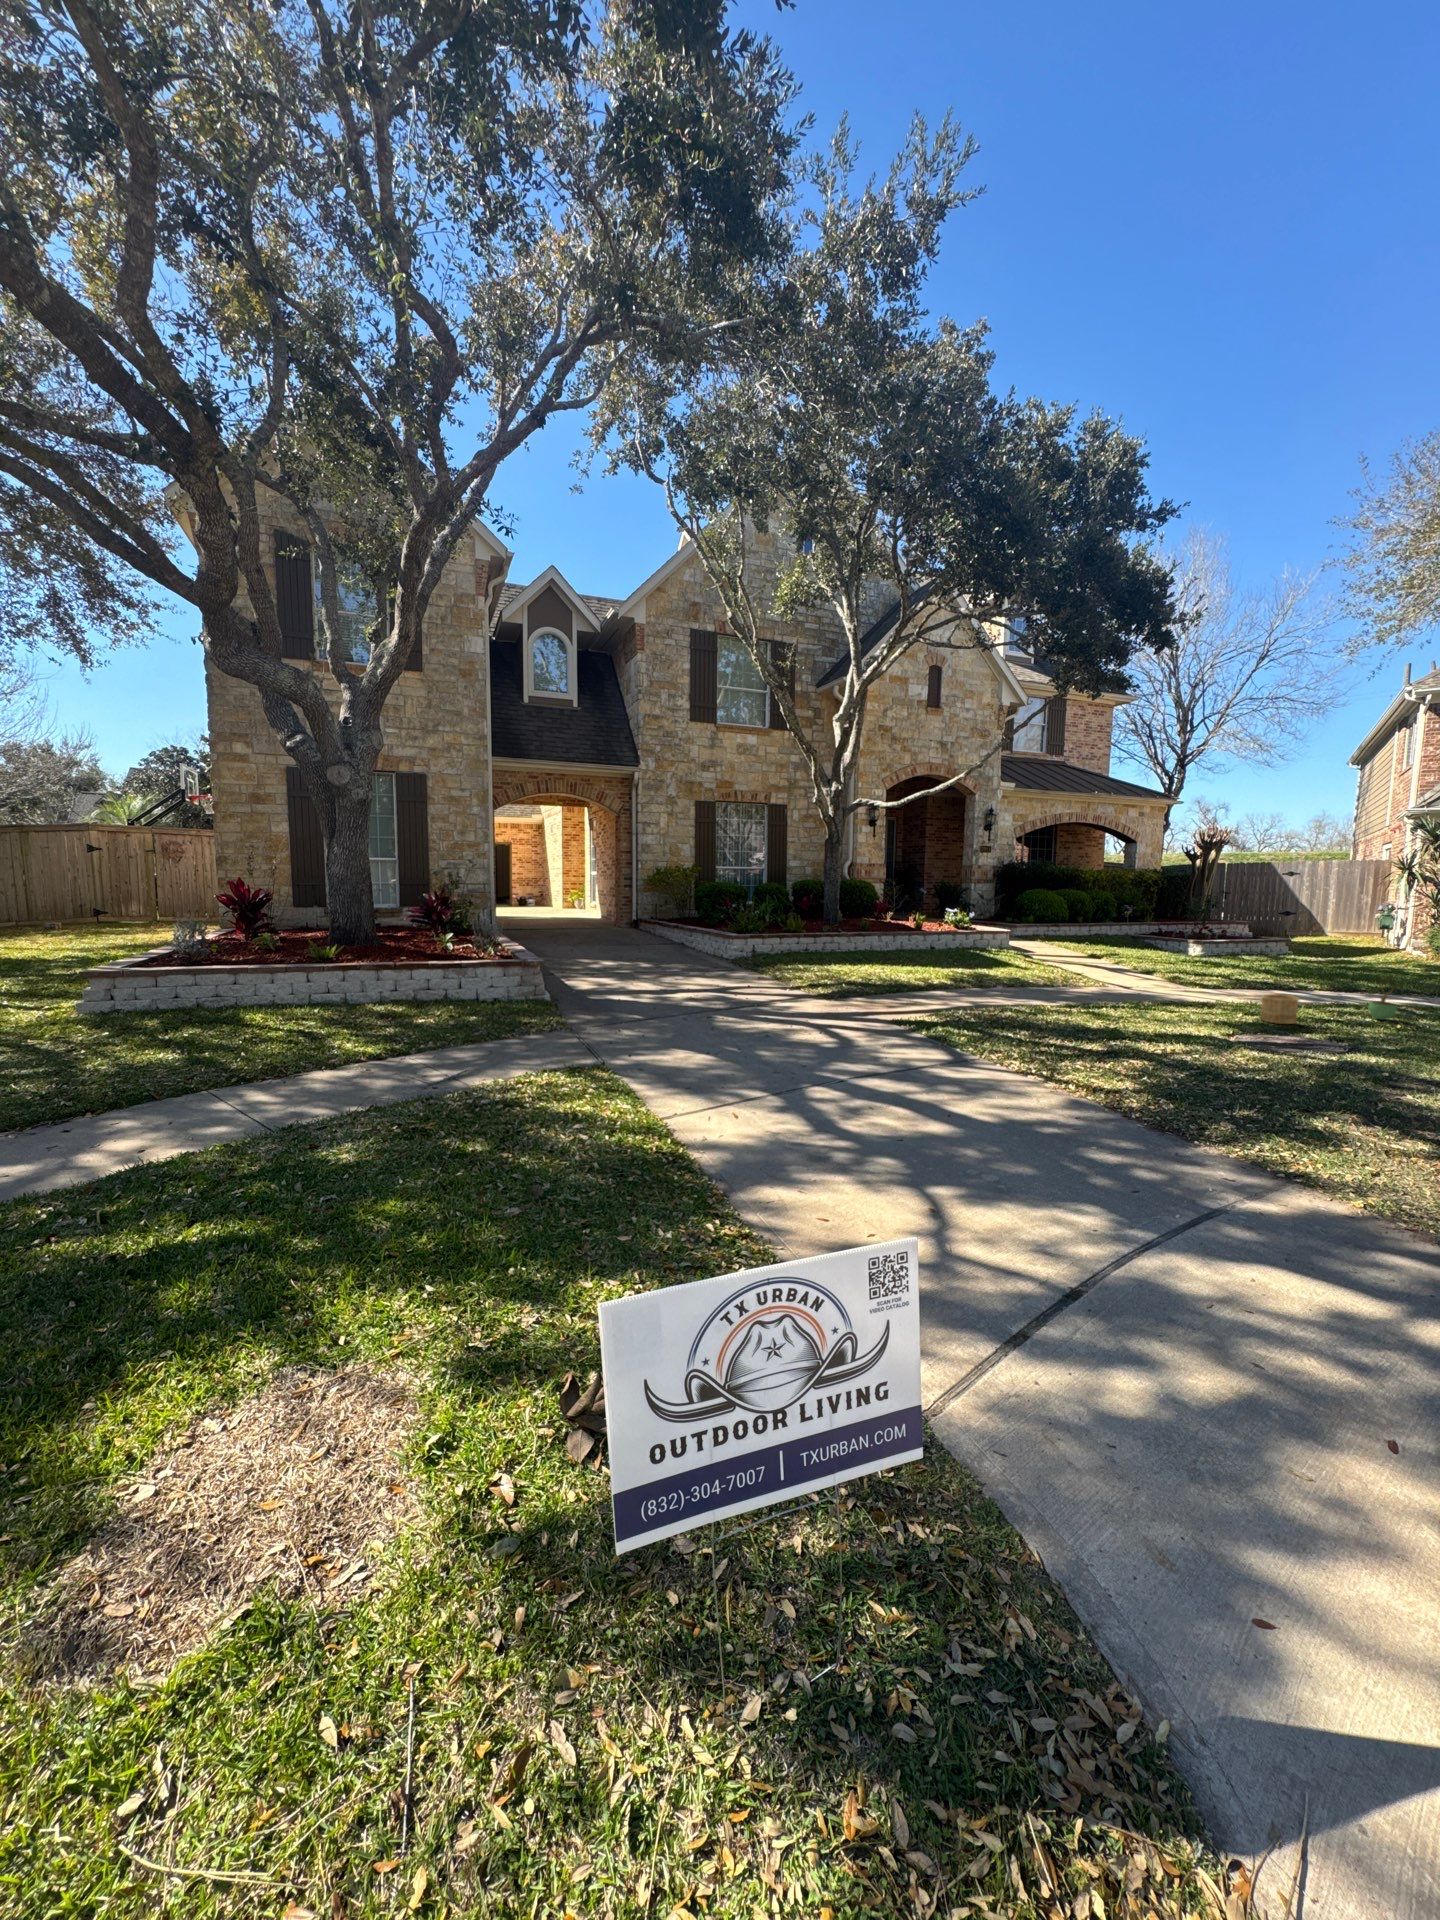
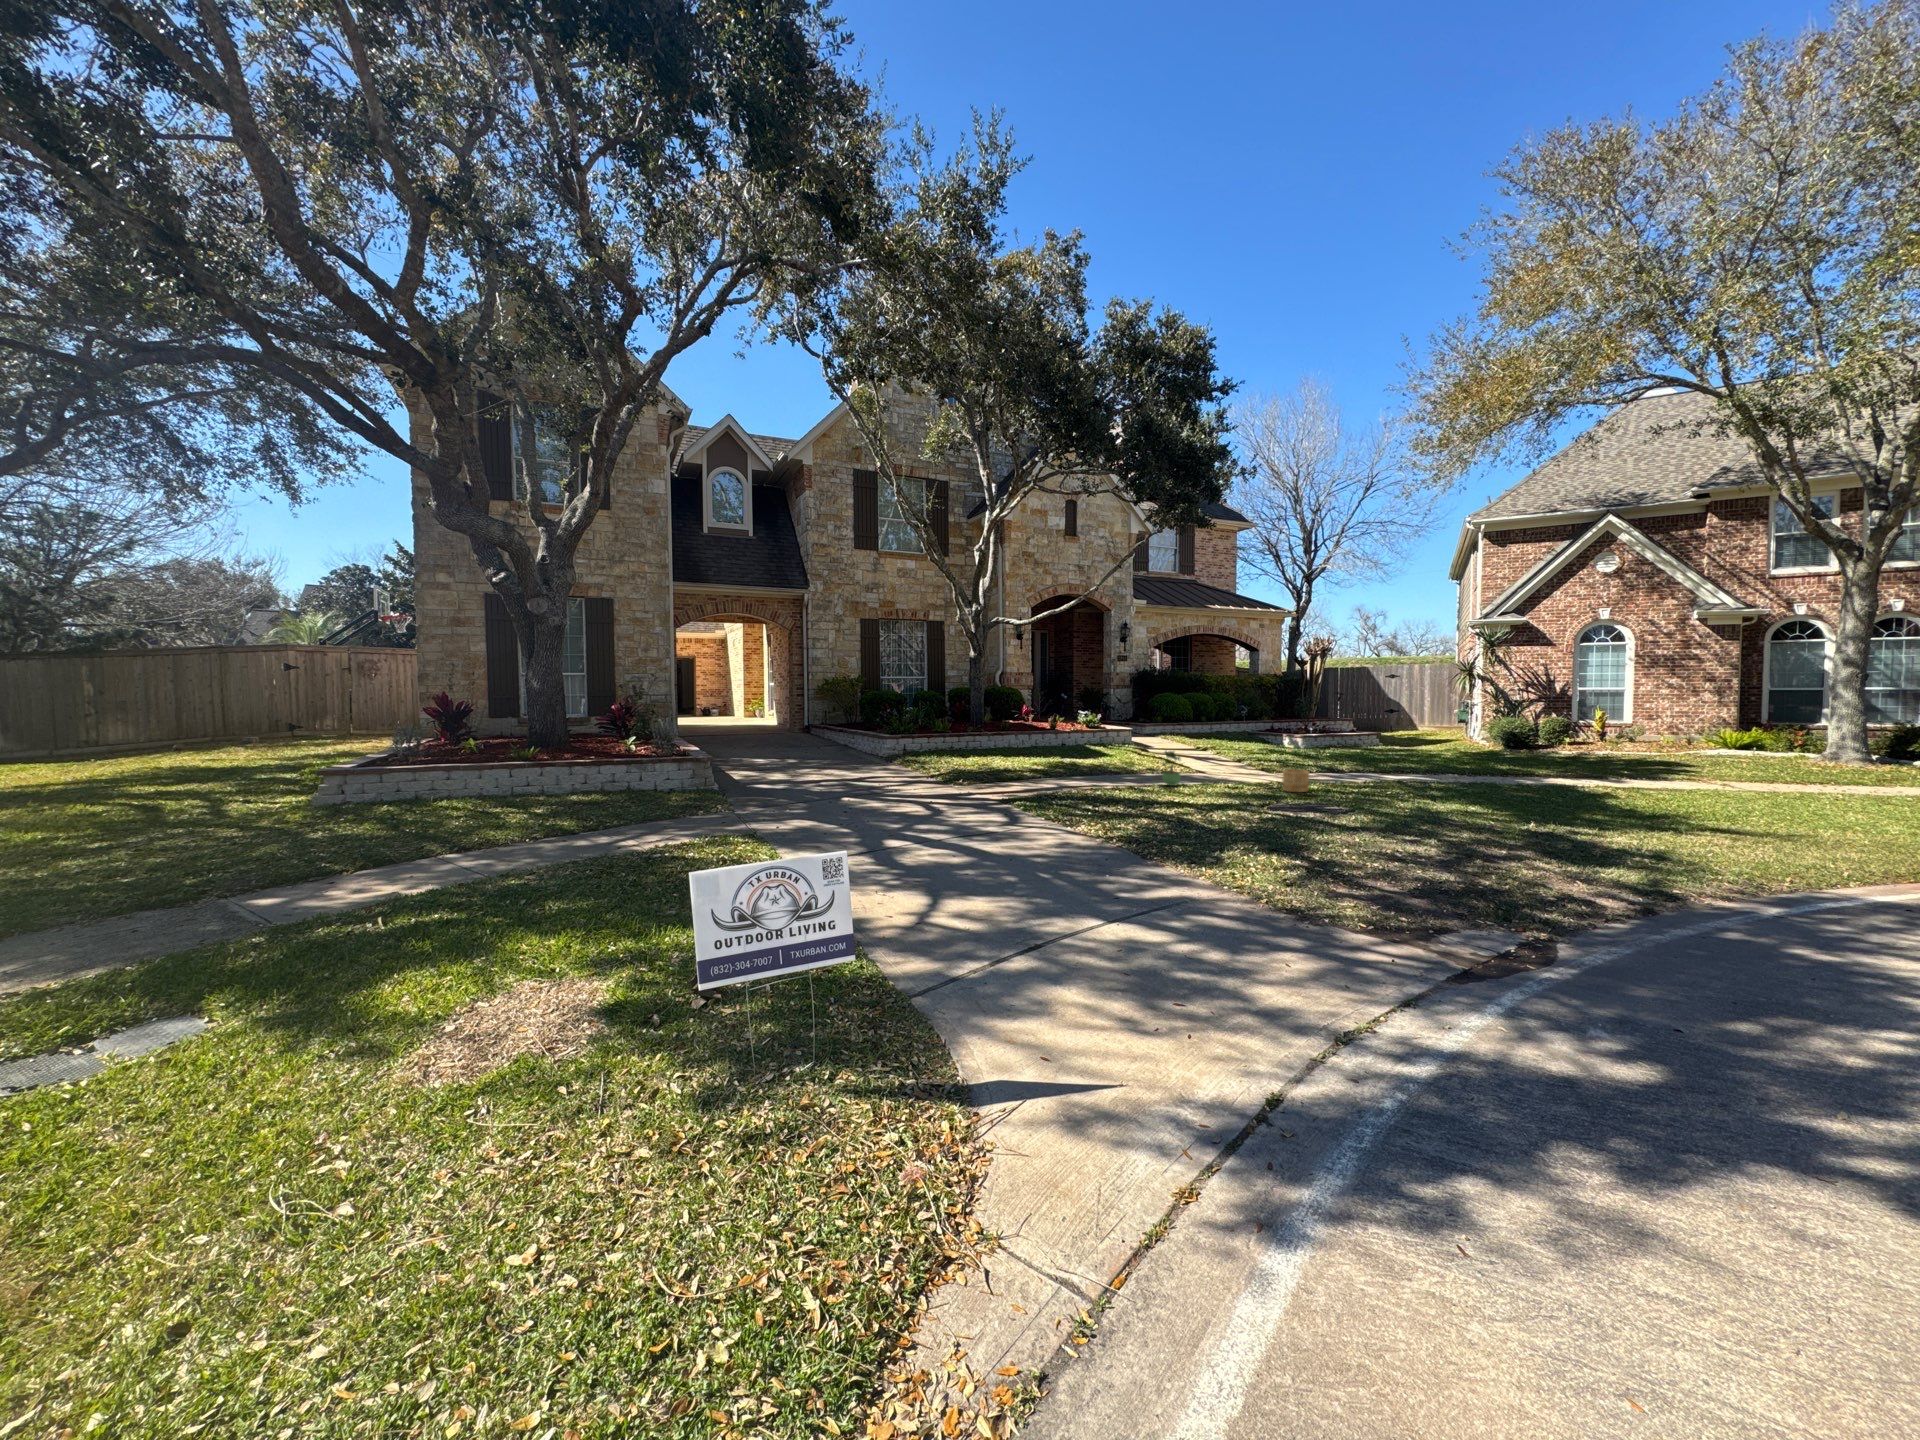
potted plant: present [1368,975,1404,1020] -> present [1162,751,1181,786]

